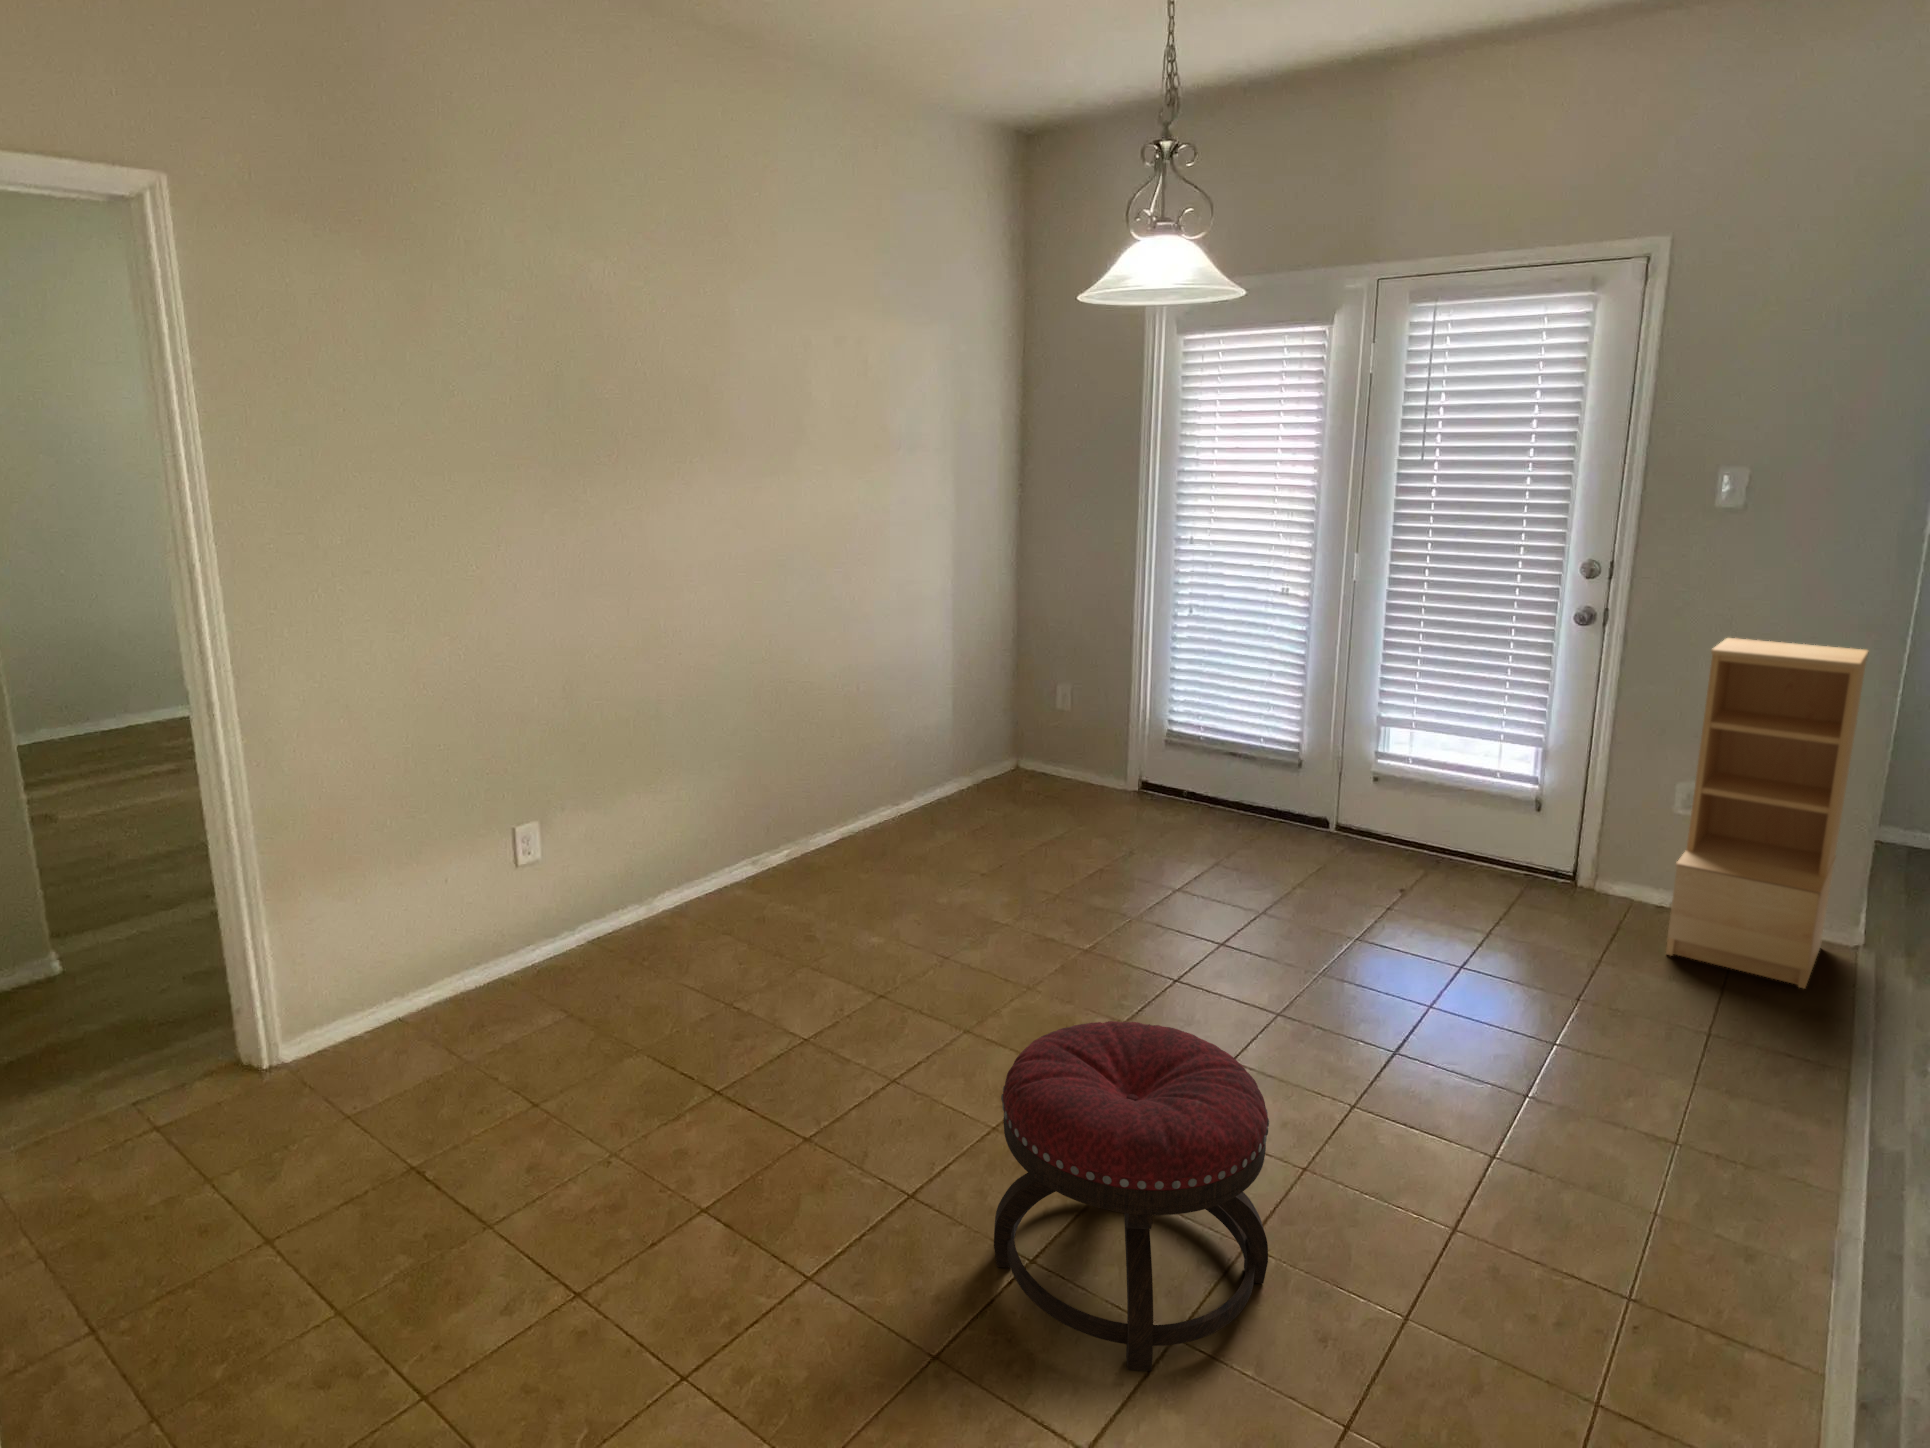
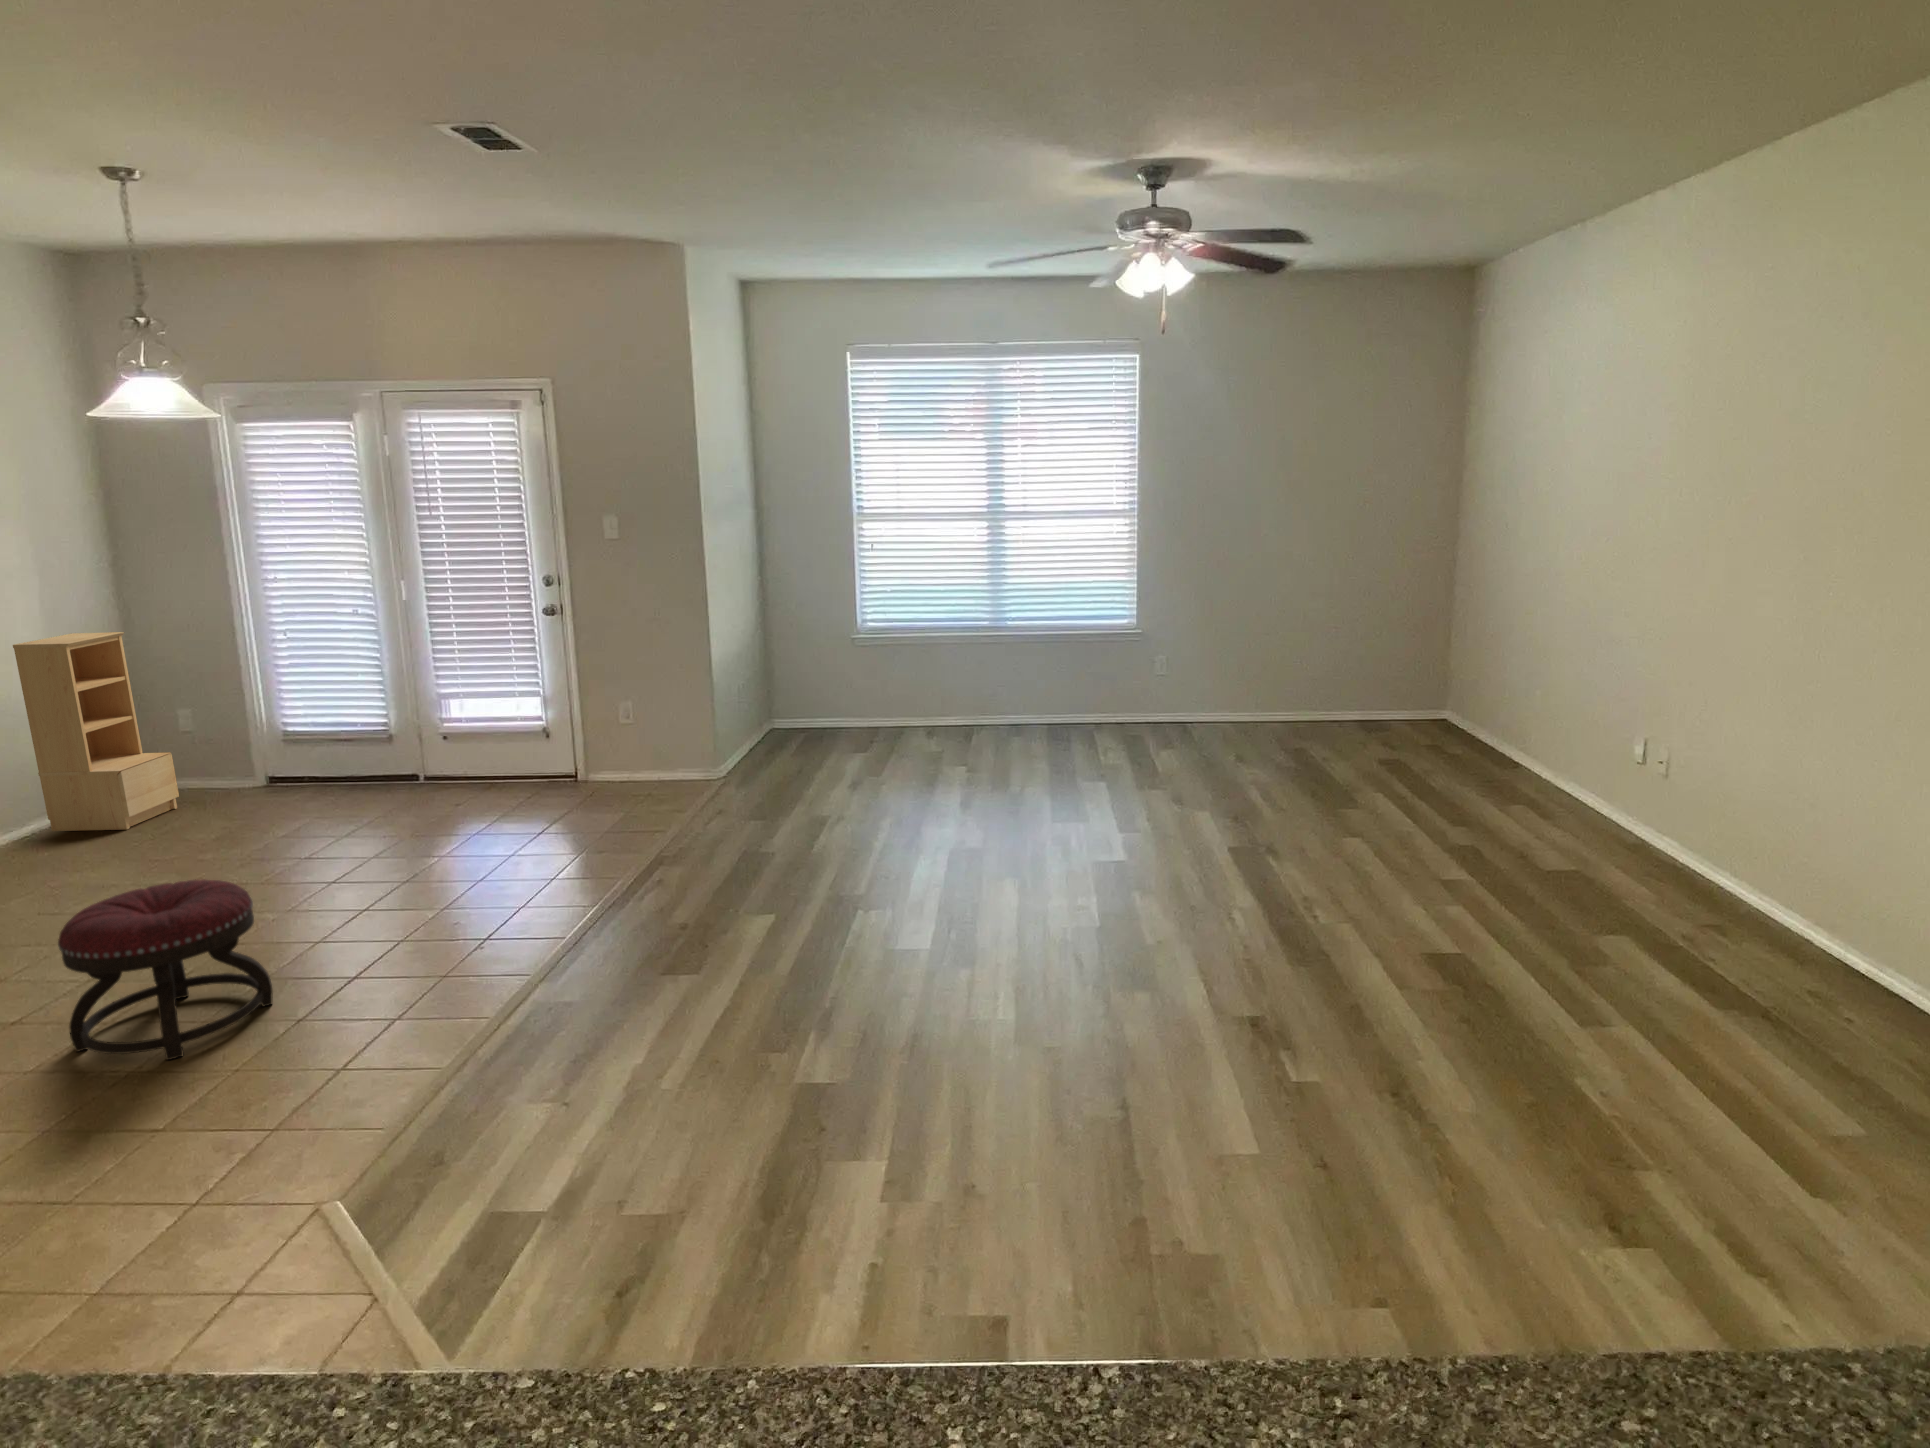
bookshelf: present [1666,638,1868,988] -> present [13,632,179,831]

